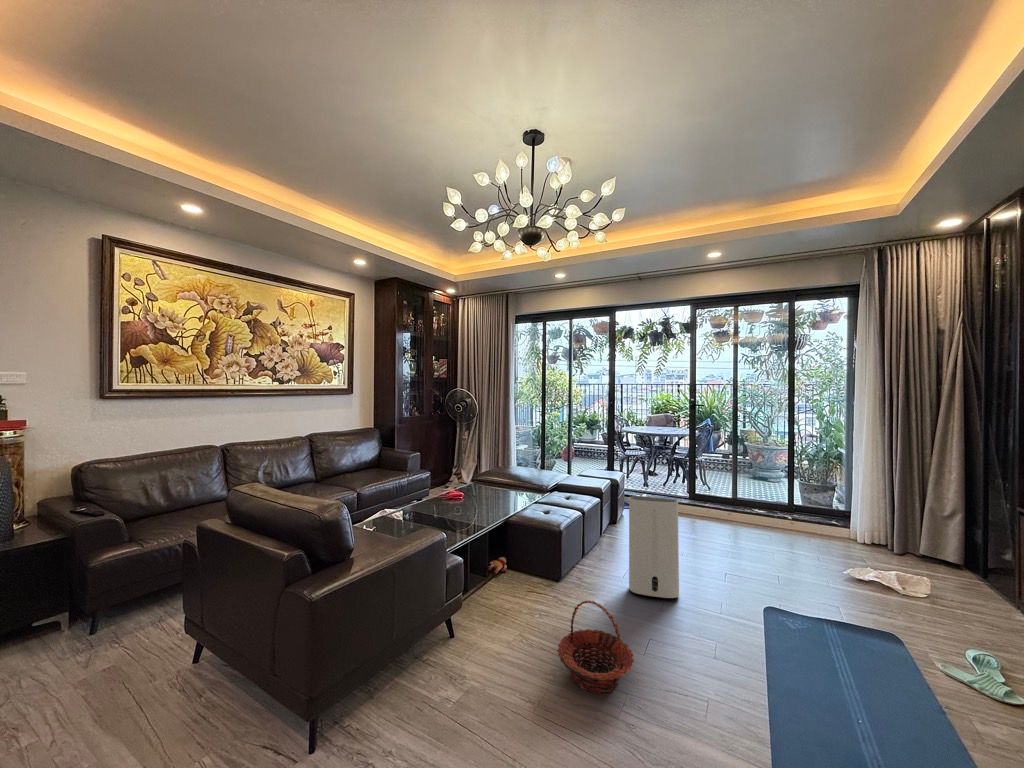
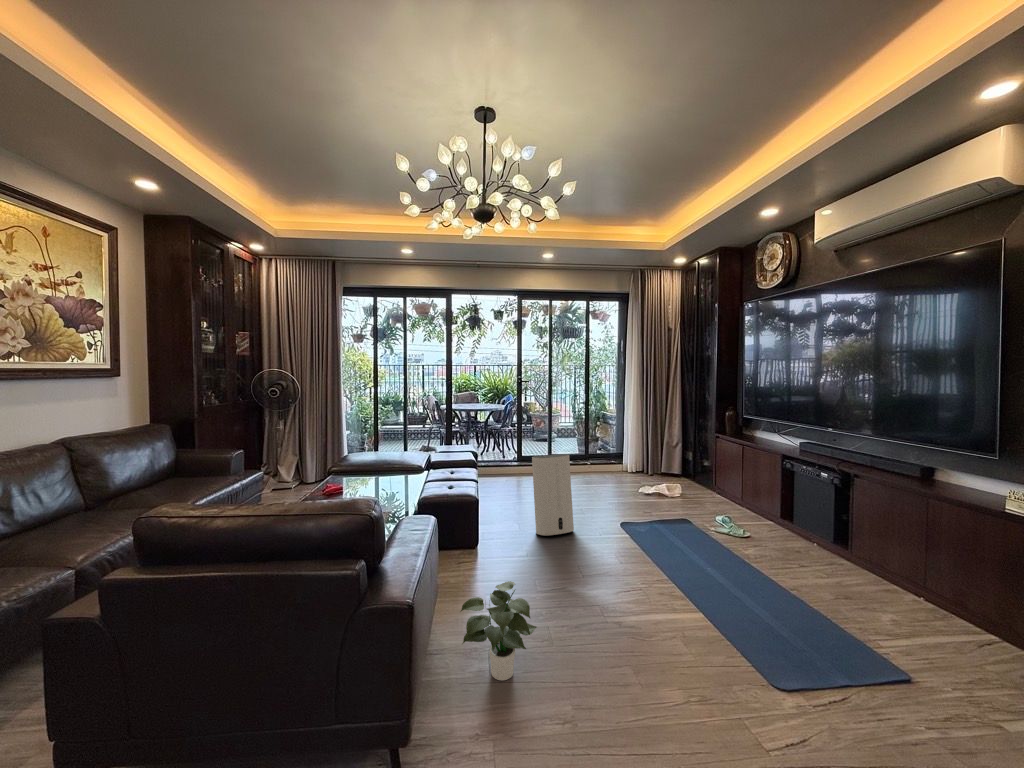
basket: present [557,601,634,693] -> none [545,536,607,607]
potted plant: none [400,624,482,726] -> present [461,581,537,680]

